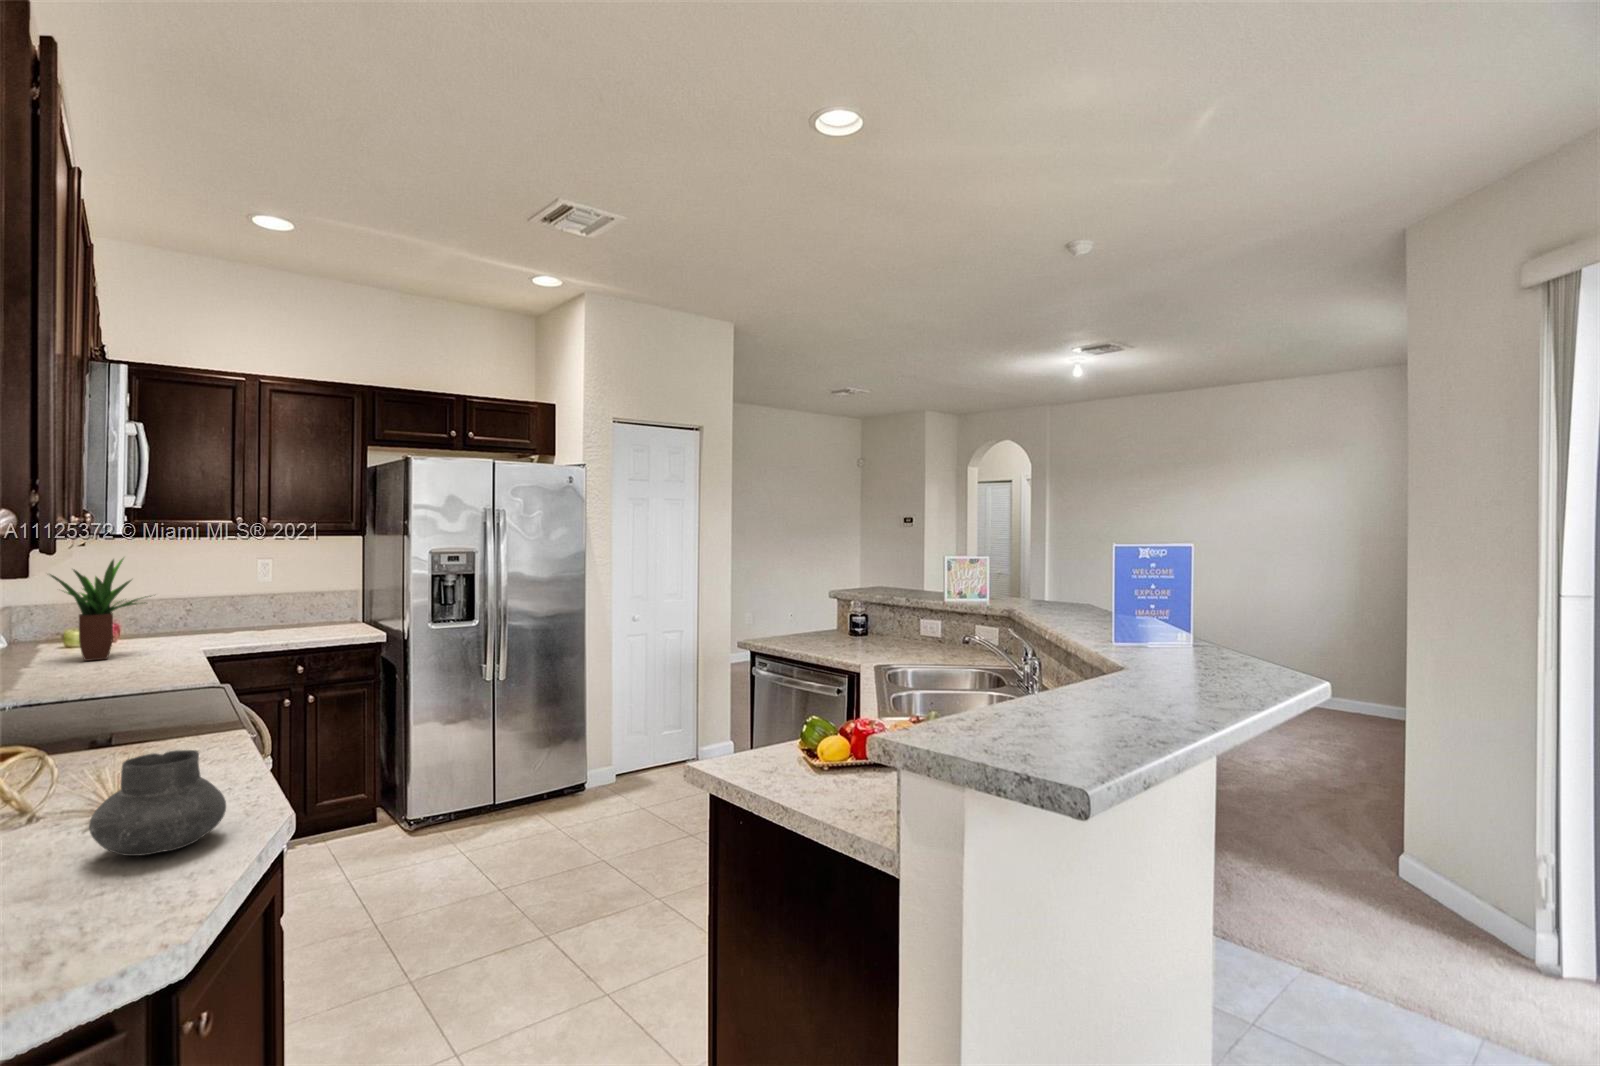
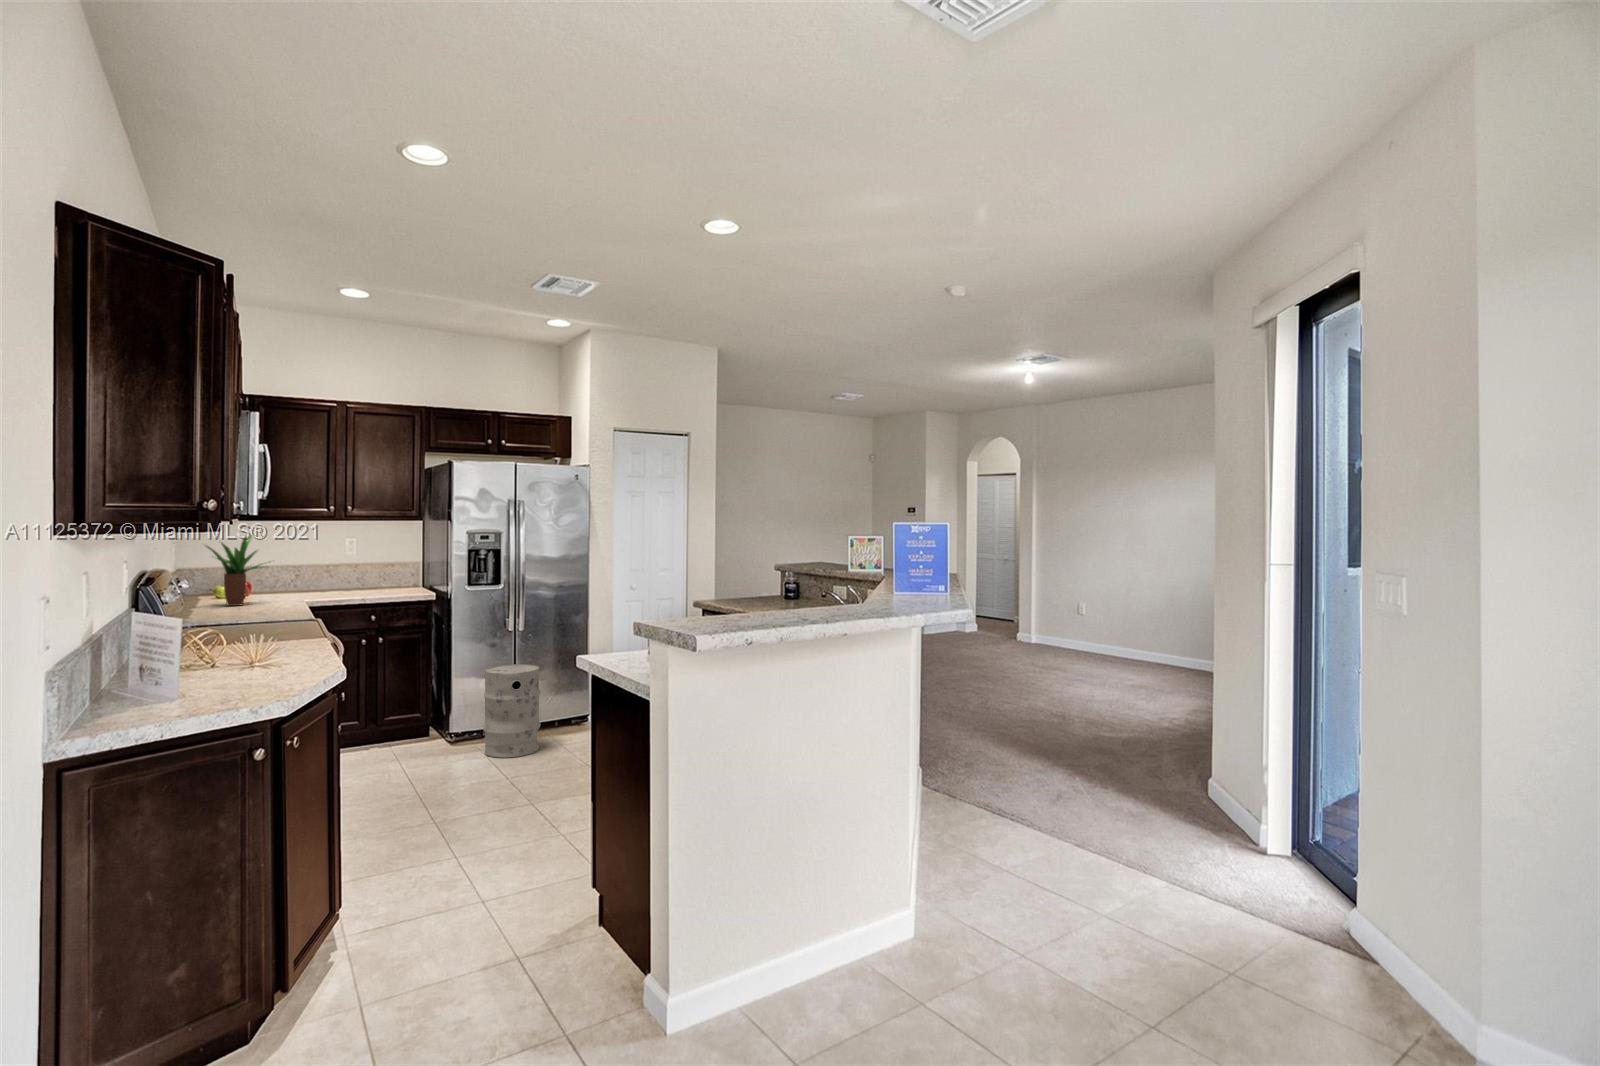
trash can: none [455,725,531,855] -> present [483,664,541,758]
vase: present [89,750,226,856] -> none [231,628,301,679]

